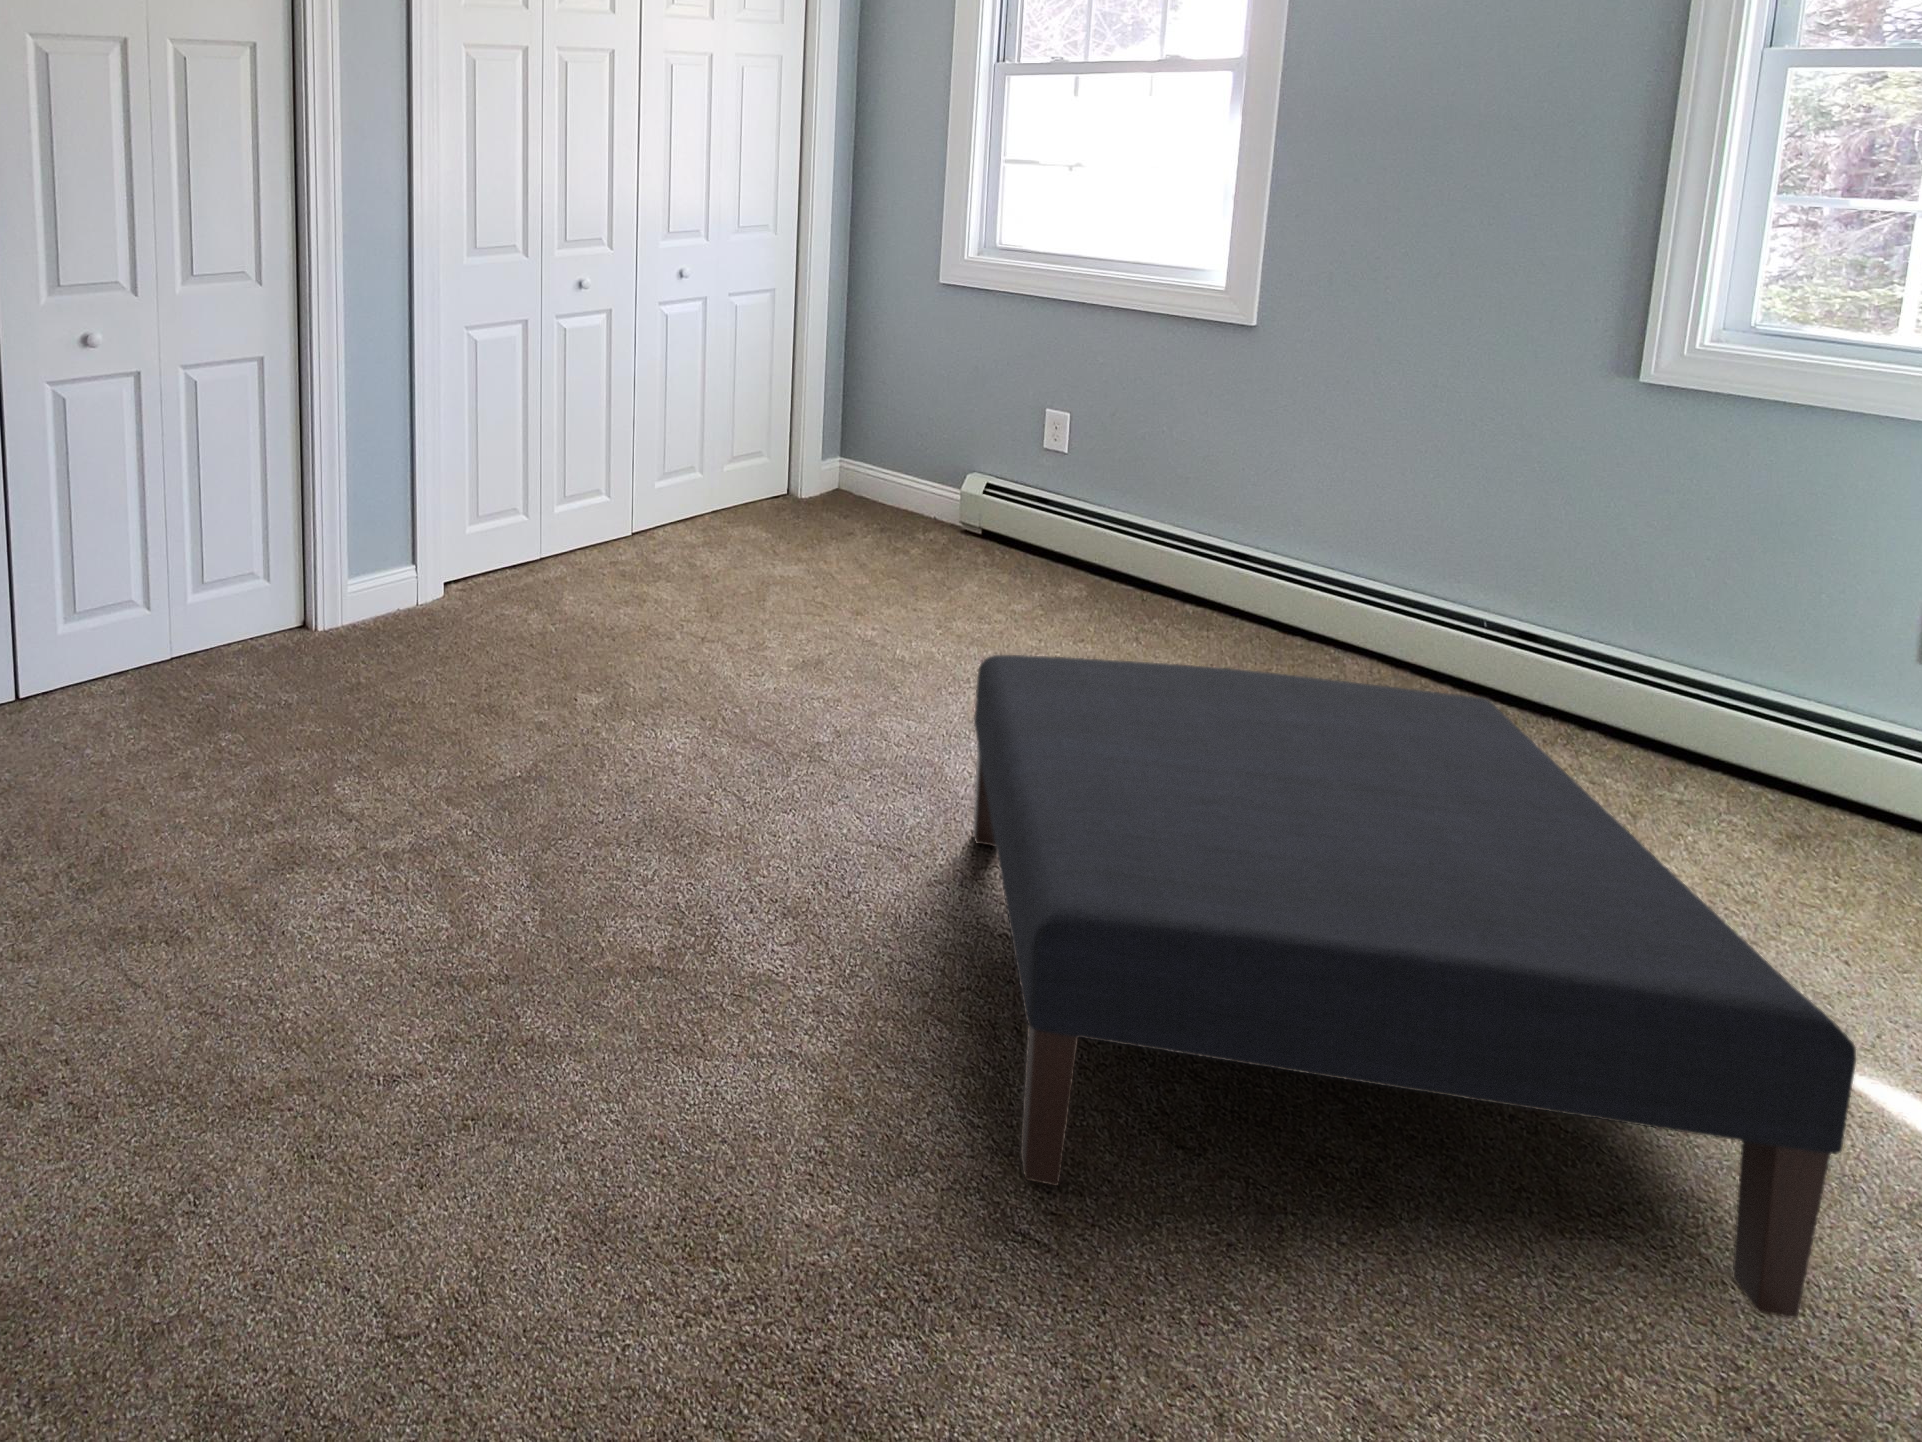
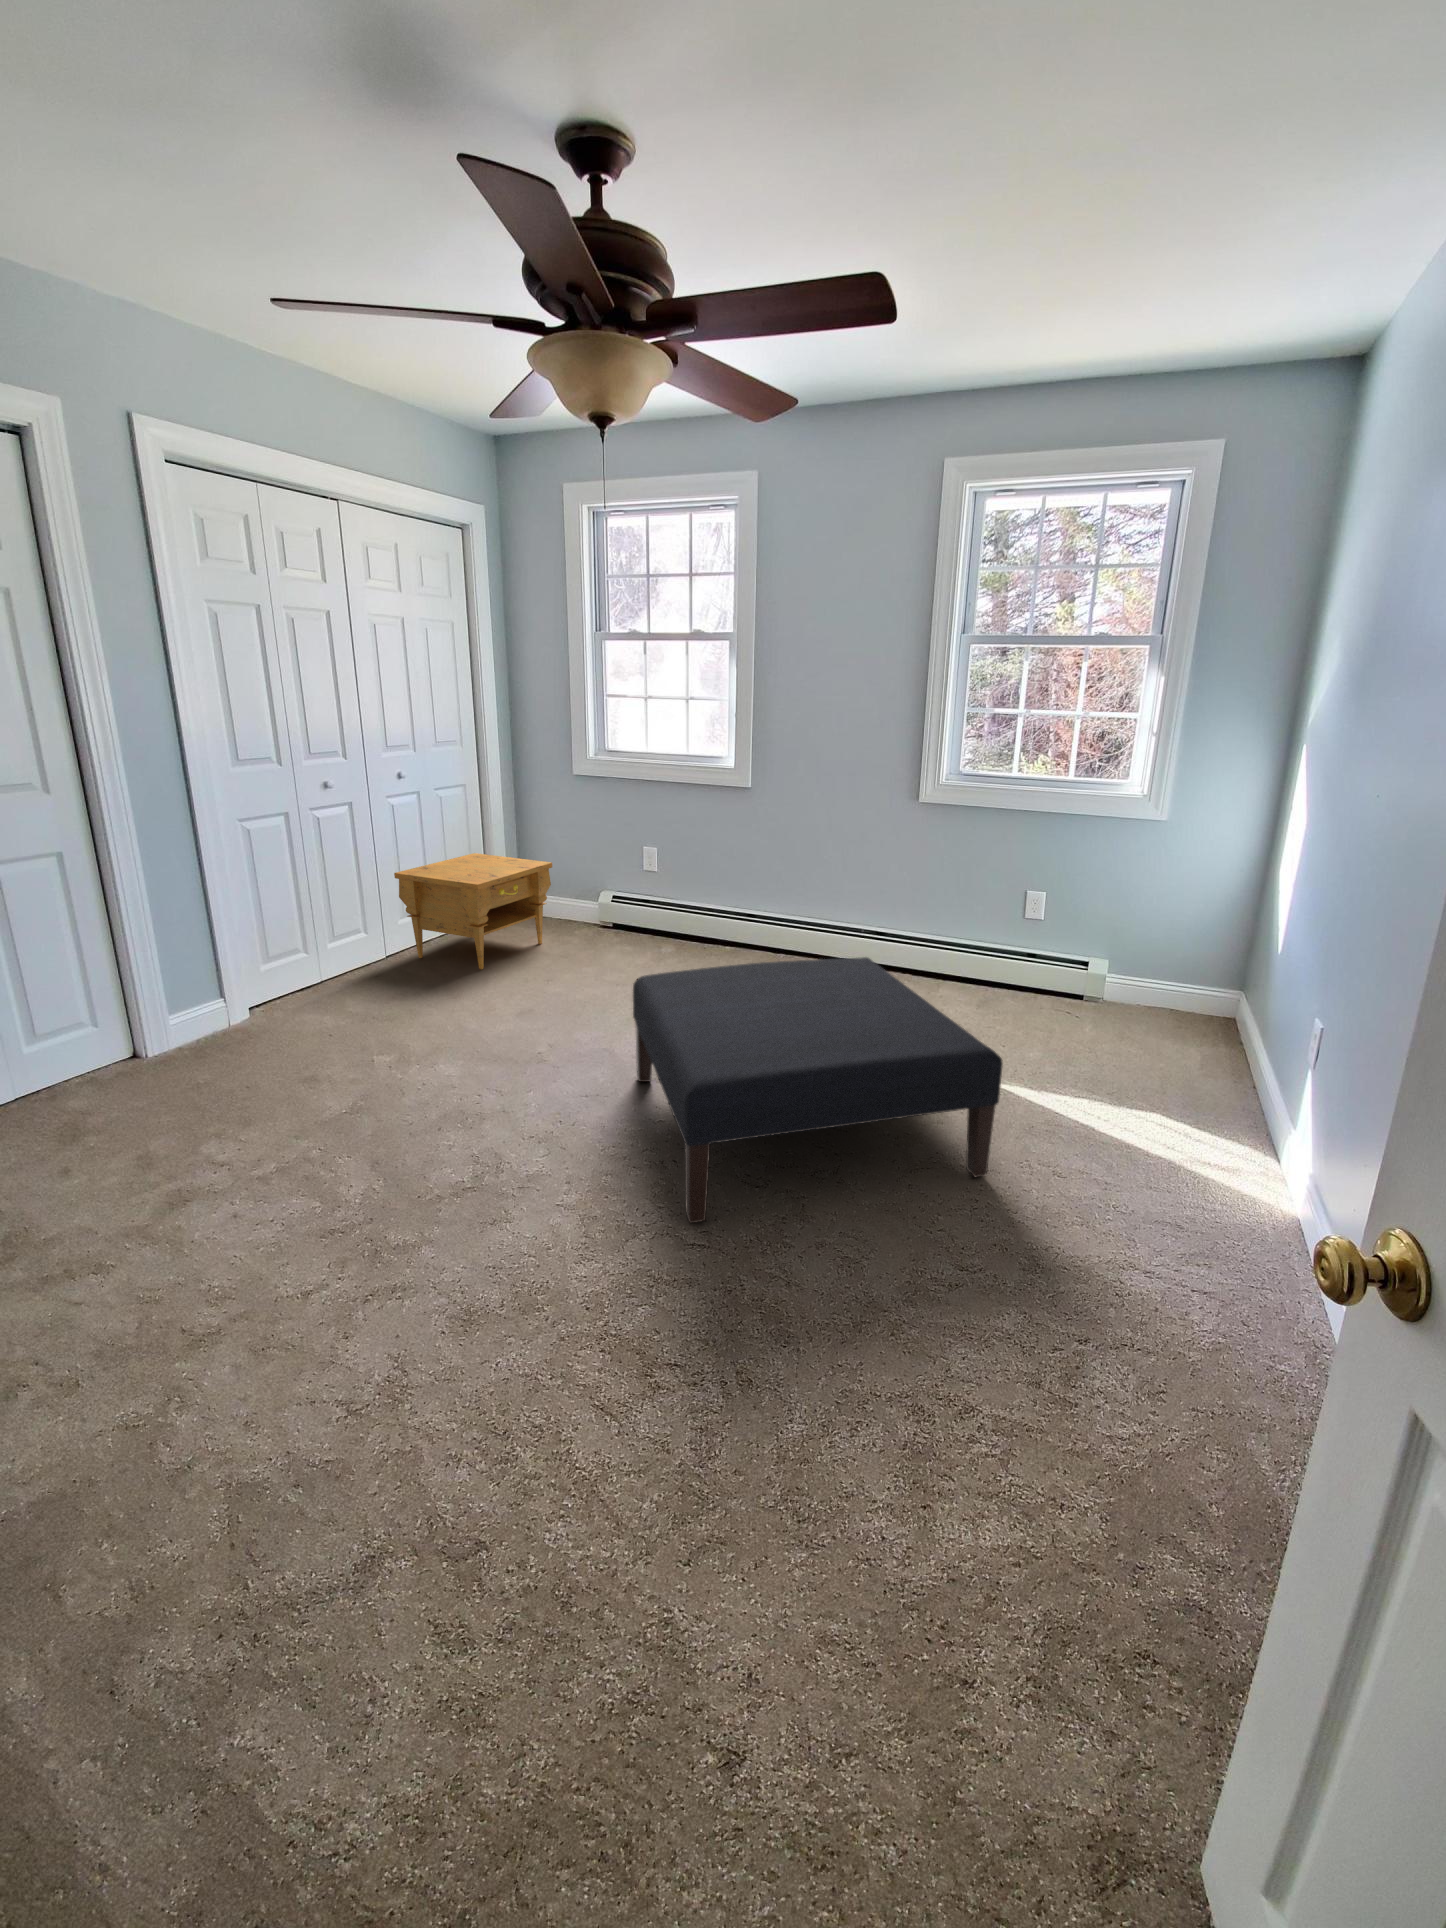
nightstand: none [650,394,884,578] -> present [394,853,552,969]

